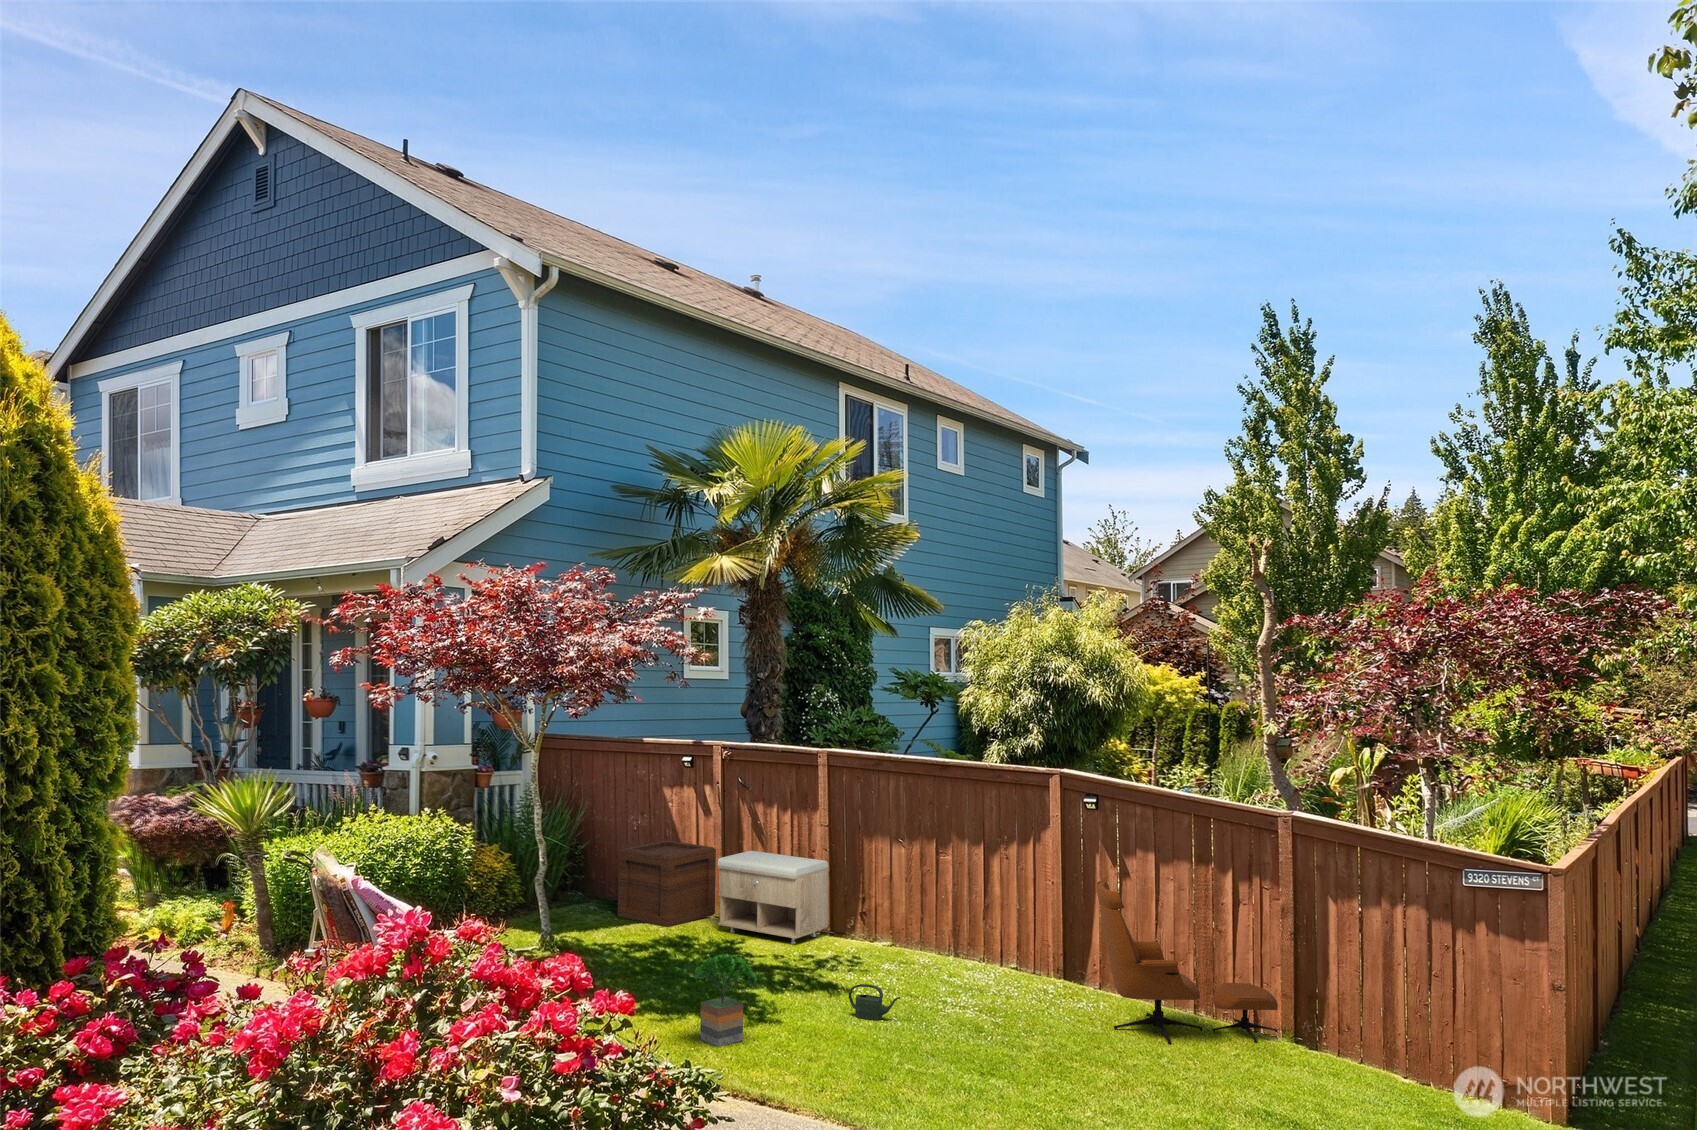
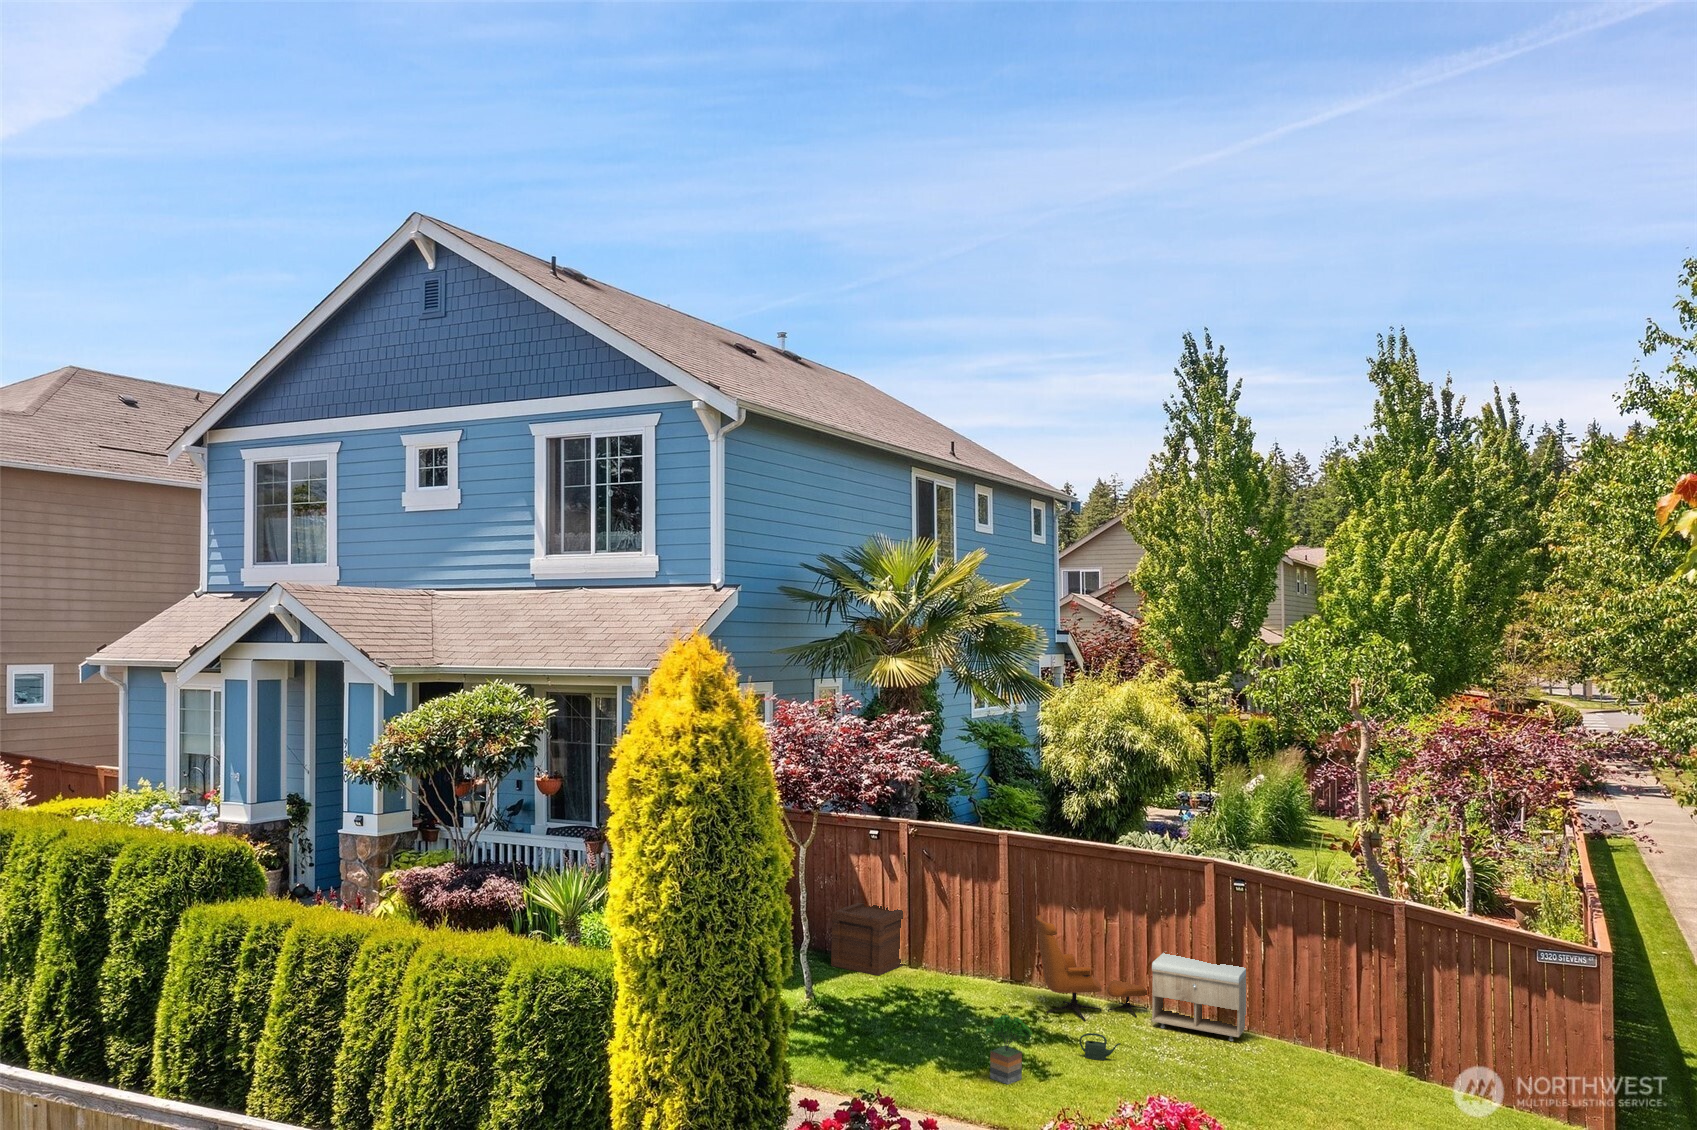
storage bench: present [718,851,828,944] -> present [1152,953,1246,1041]
lounge chair: present [1096,880,1278,1044] -> present [1036,915,1147,1021]

